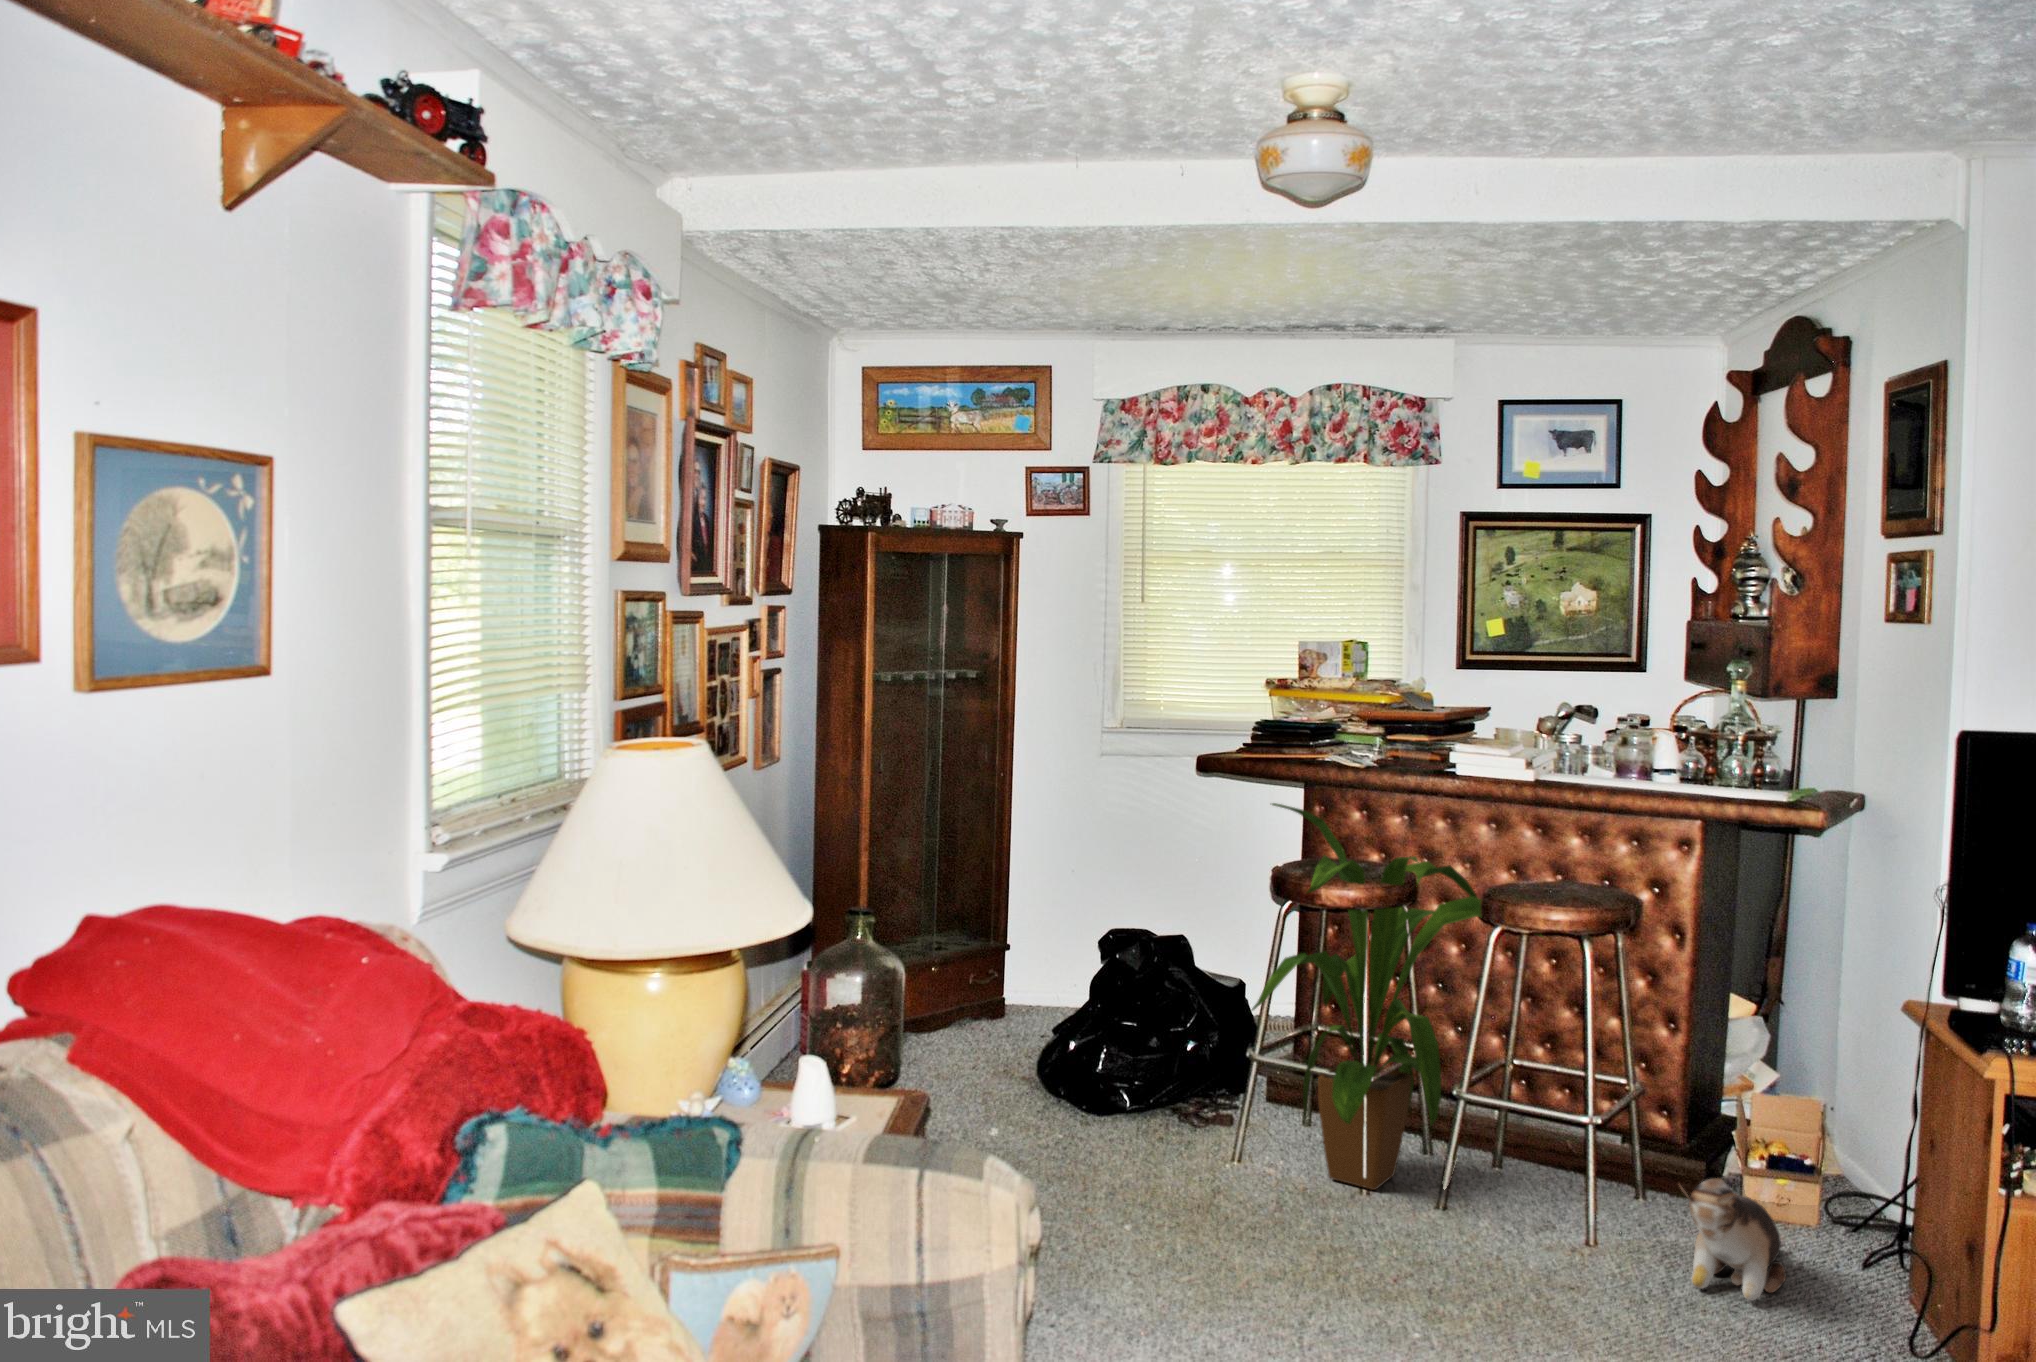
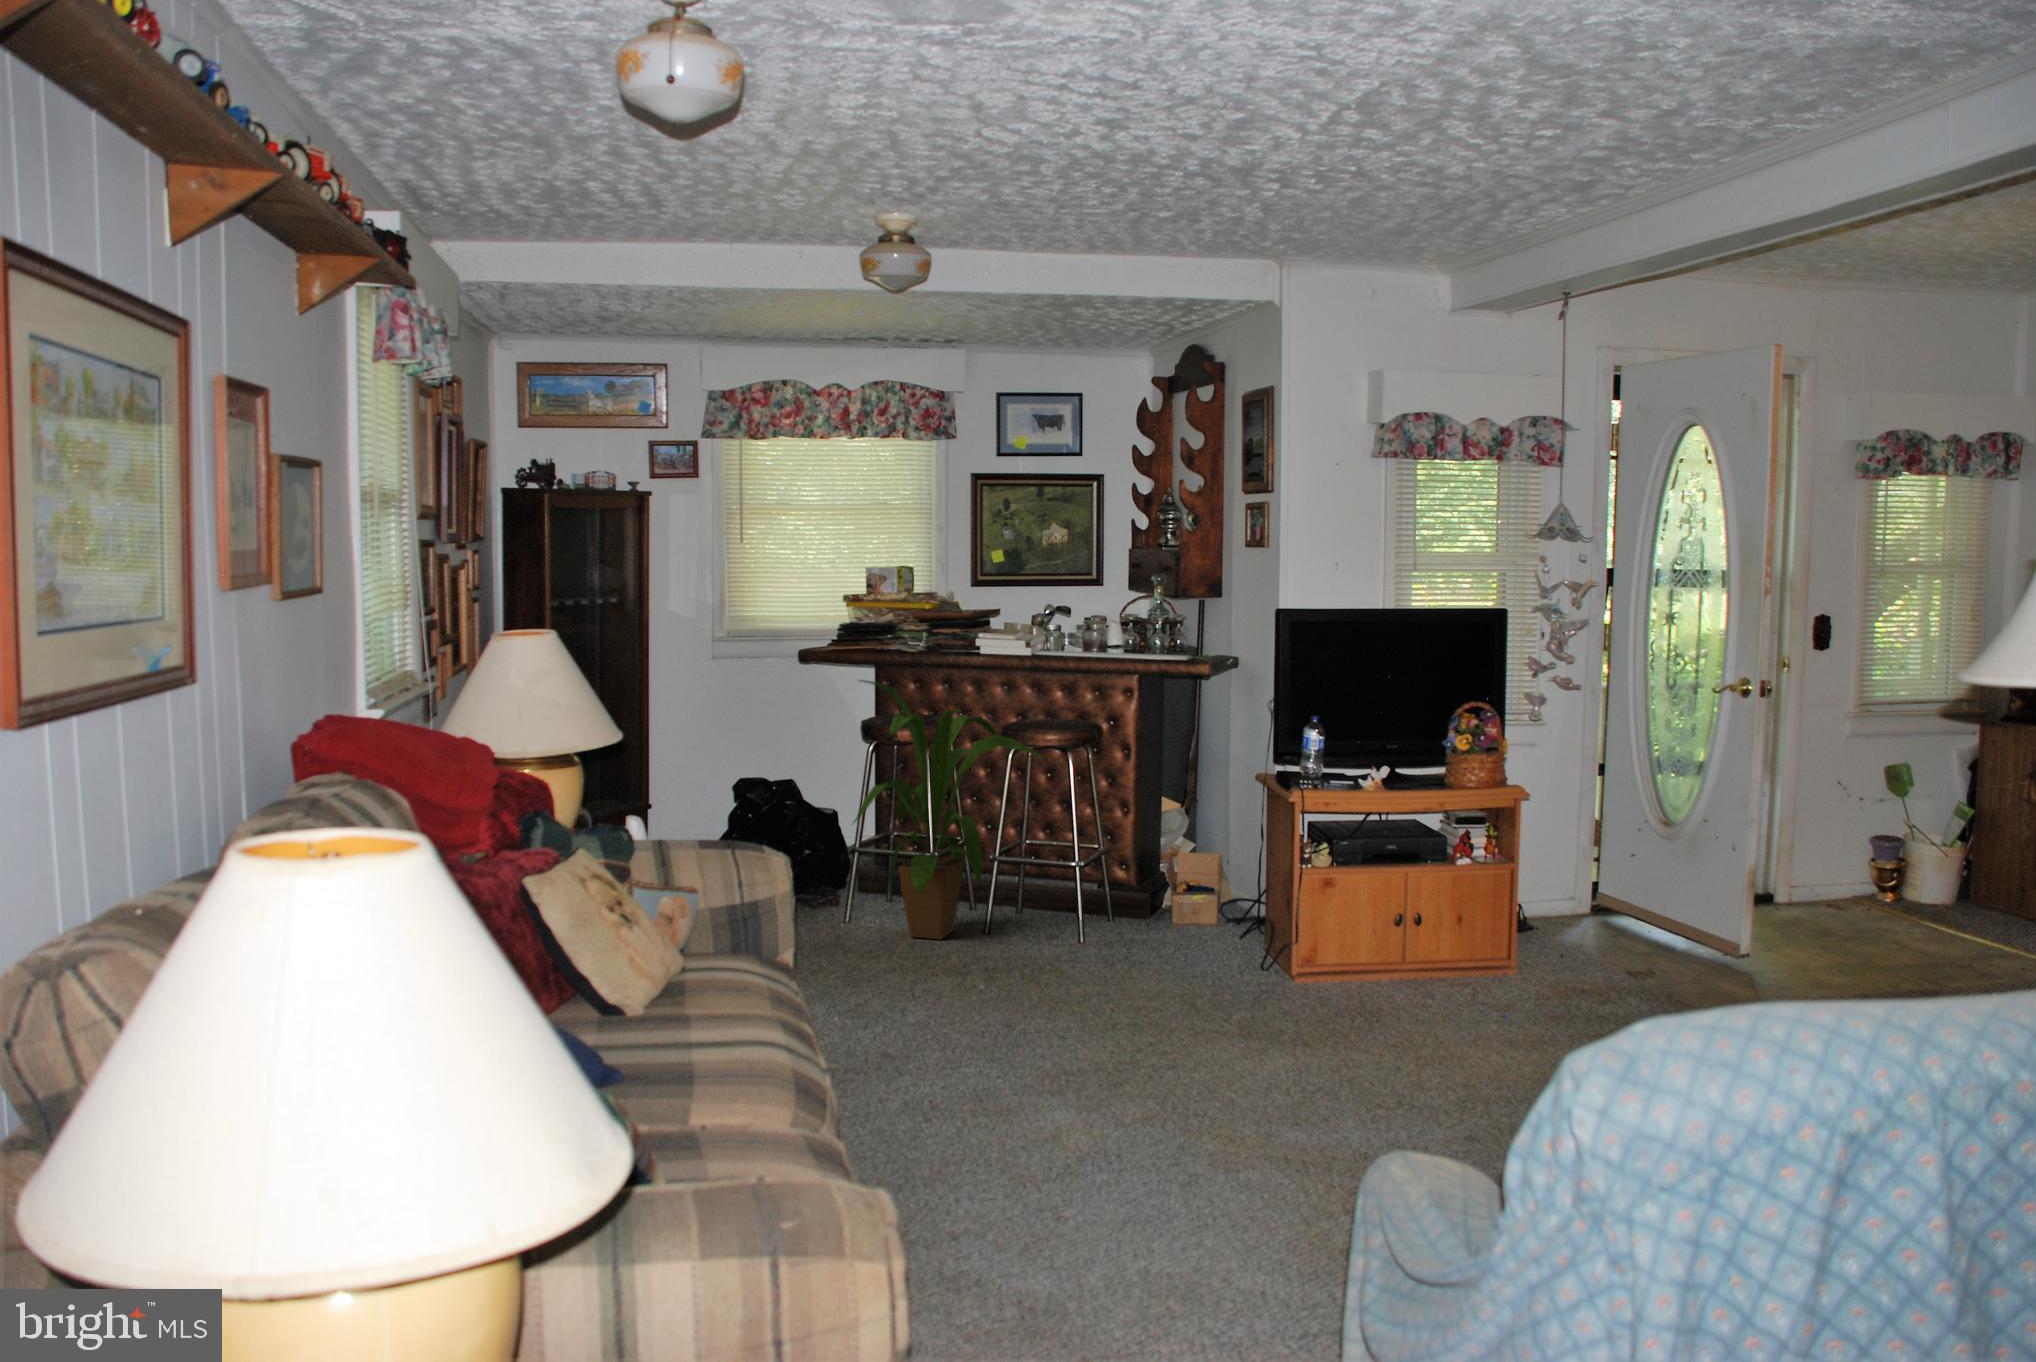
plush toy: present [1680,1179,1786,1300] -> none [1129,892,1193,964]

